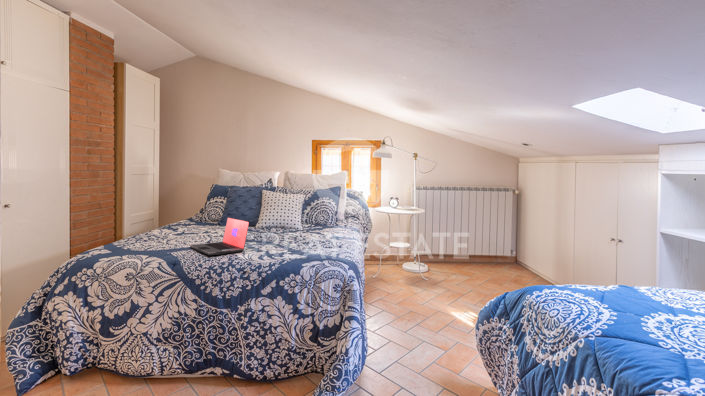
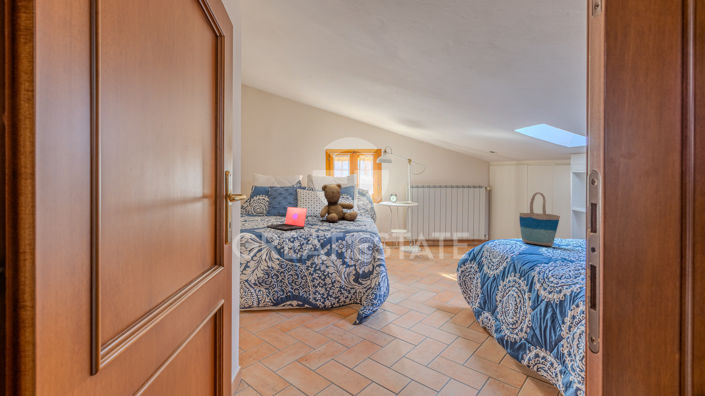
teddy bear: none [281,184,334,239] -> present [320,183,357,222]
tote bag: none [591,210,680,313] -> present [519,192,560,246]

